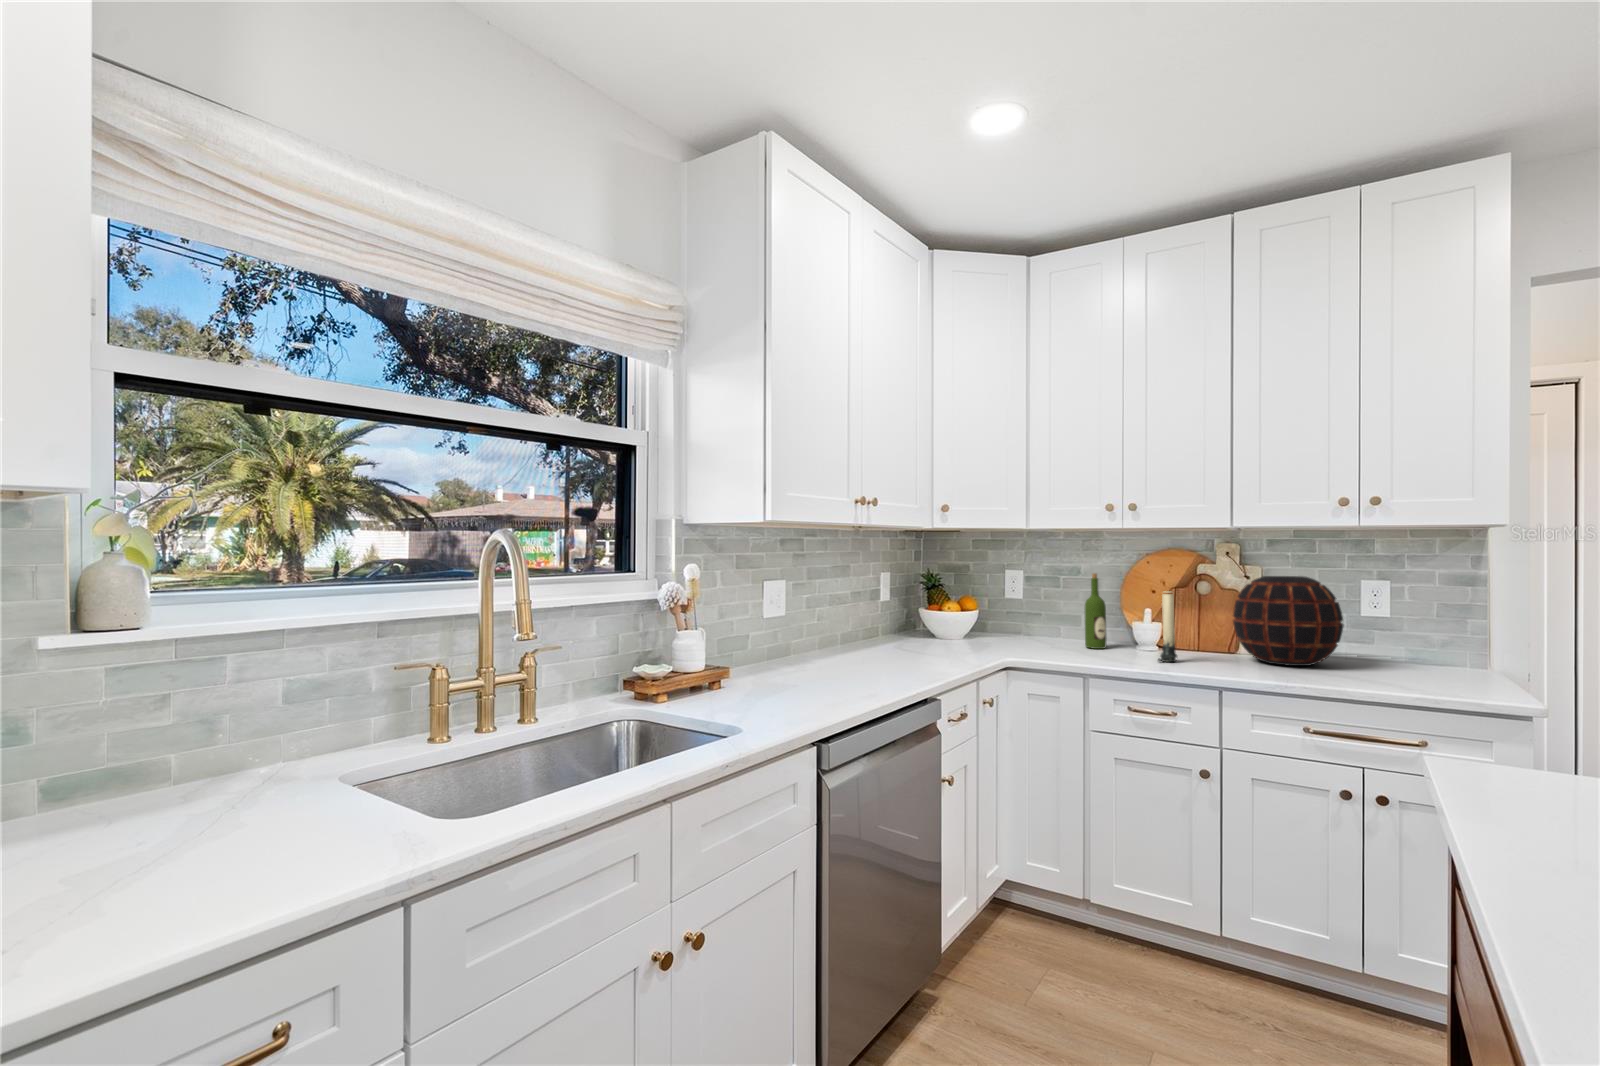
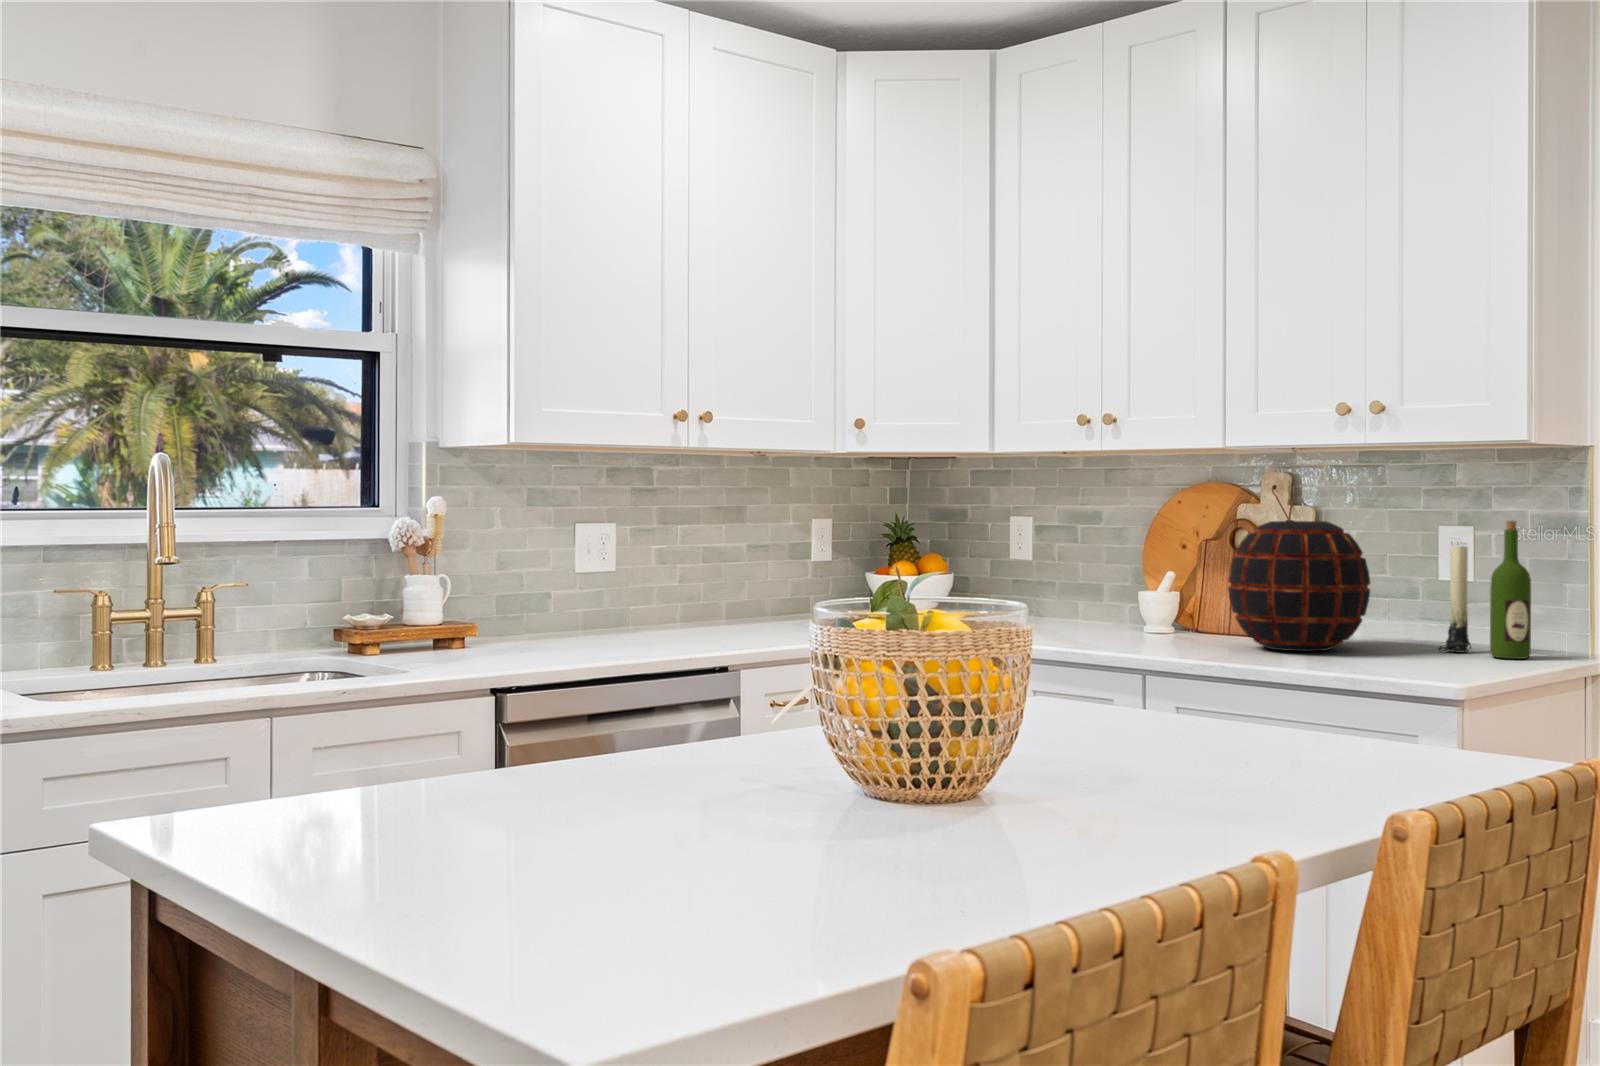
wine bottle: present [1085,573,1107,649] -> present [1490,521,1531,659]
candle: present [1158,591,1177,662] -> present [1437,542,1470,653]

